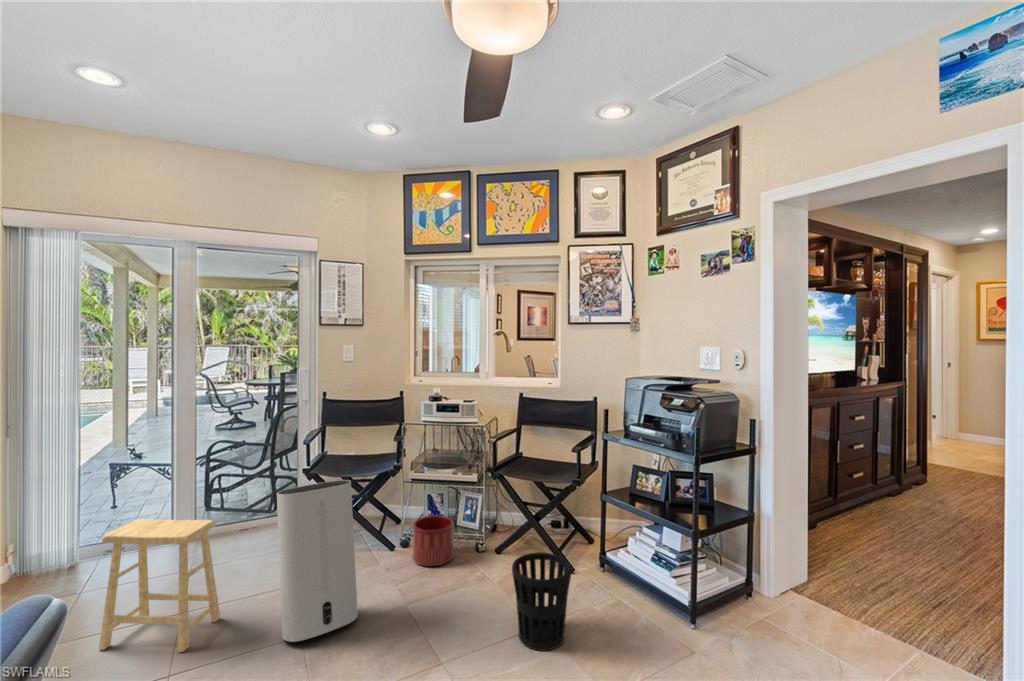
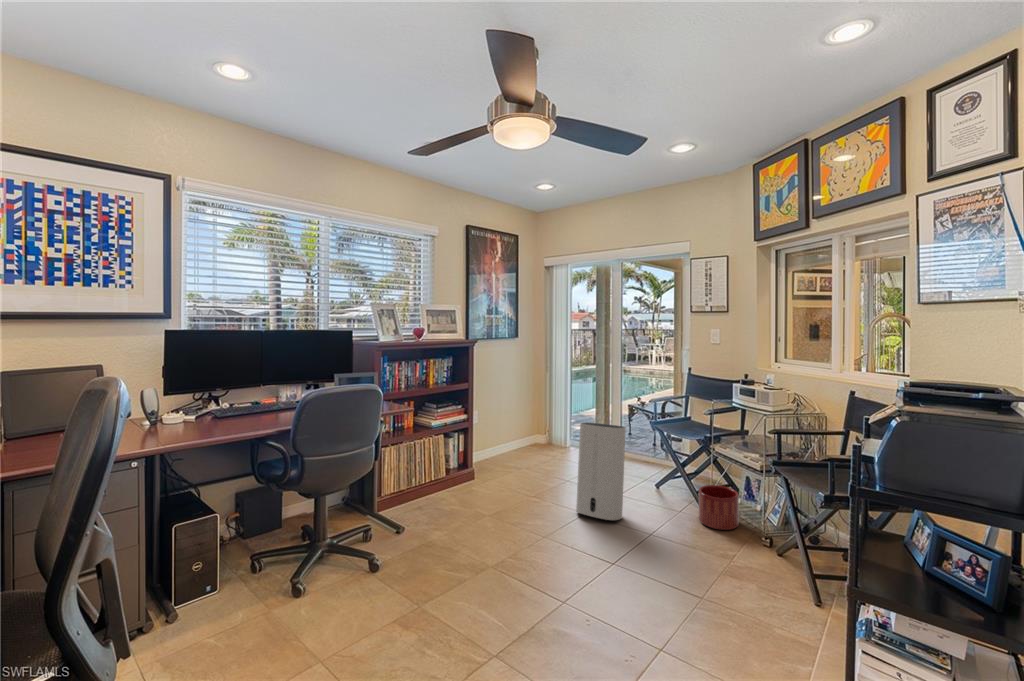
footstool: present [99,519,220,652] -> none [533,422,576,493]
wastebasket: present [512,553,571,651] -> none [663,526,721,614]

